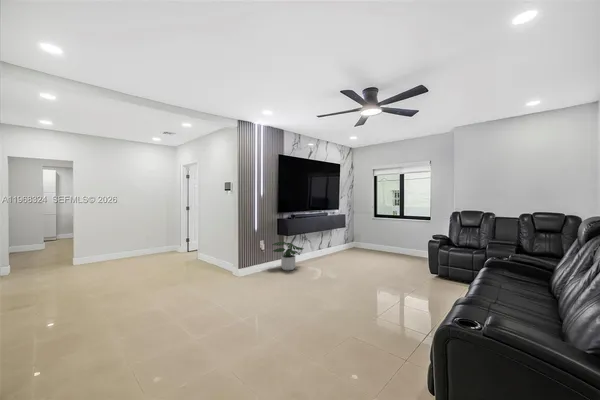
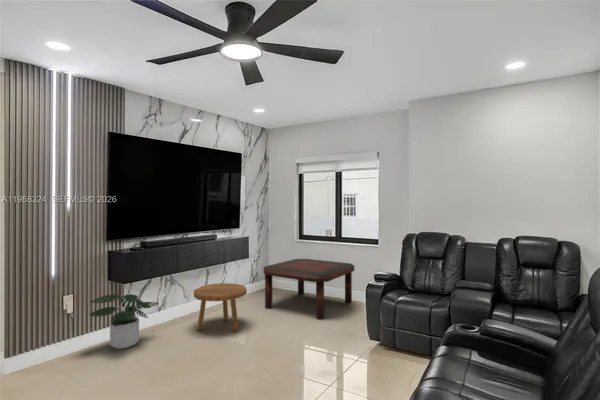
coffee table: none [356,229,415,264] -> present [264,259,354,320]
footstool: none [321,240,351,267] -> present [194,283,247,331]

